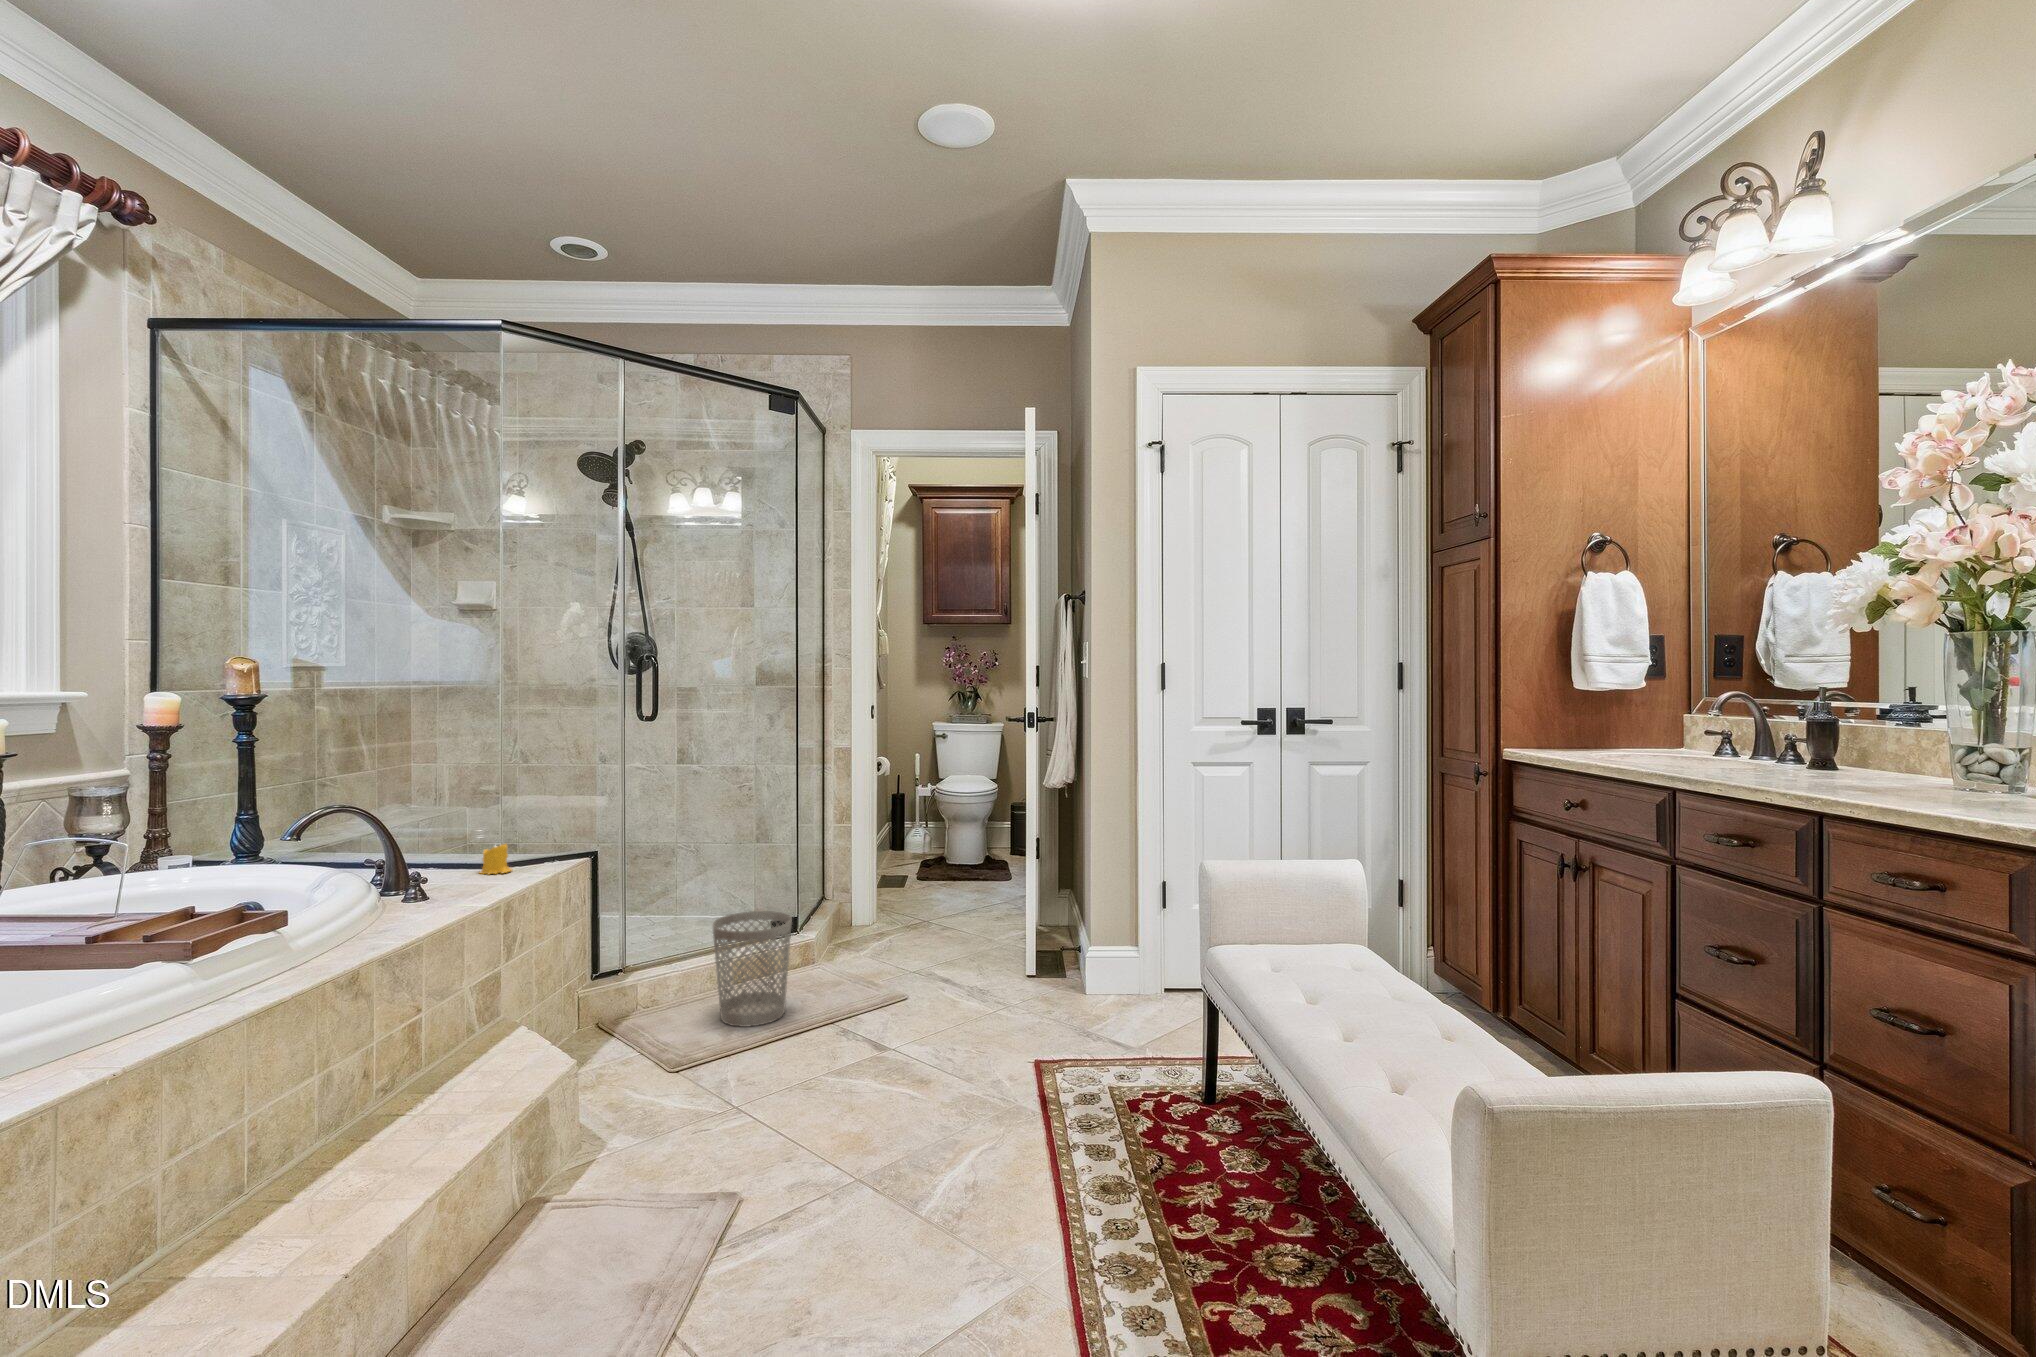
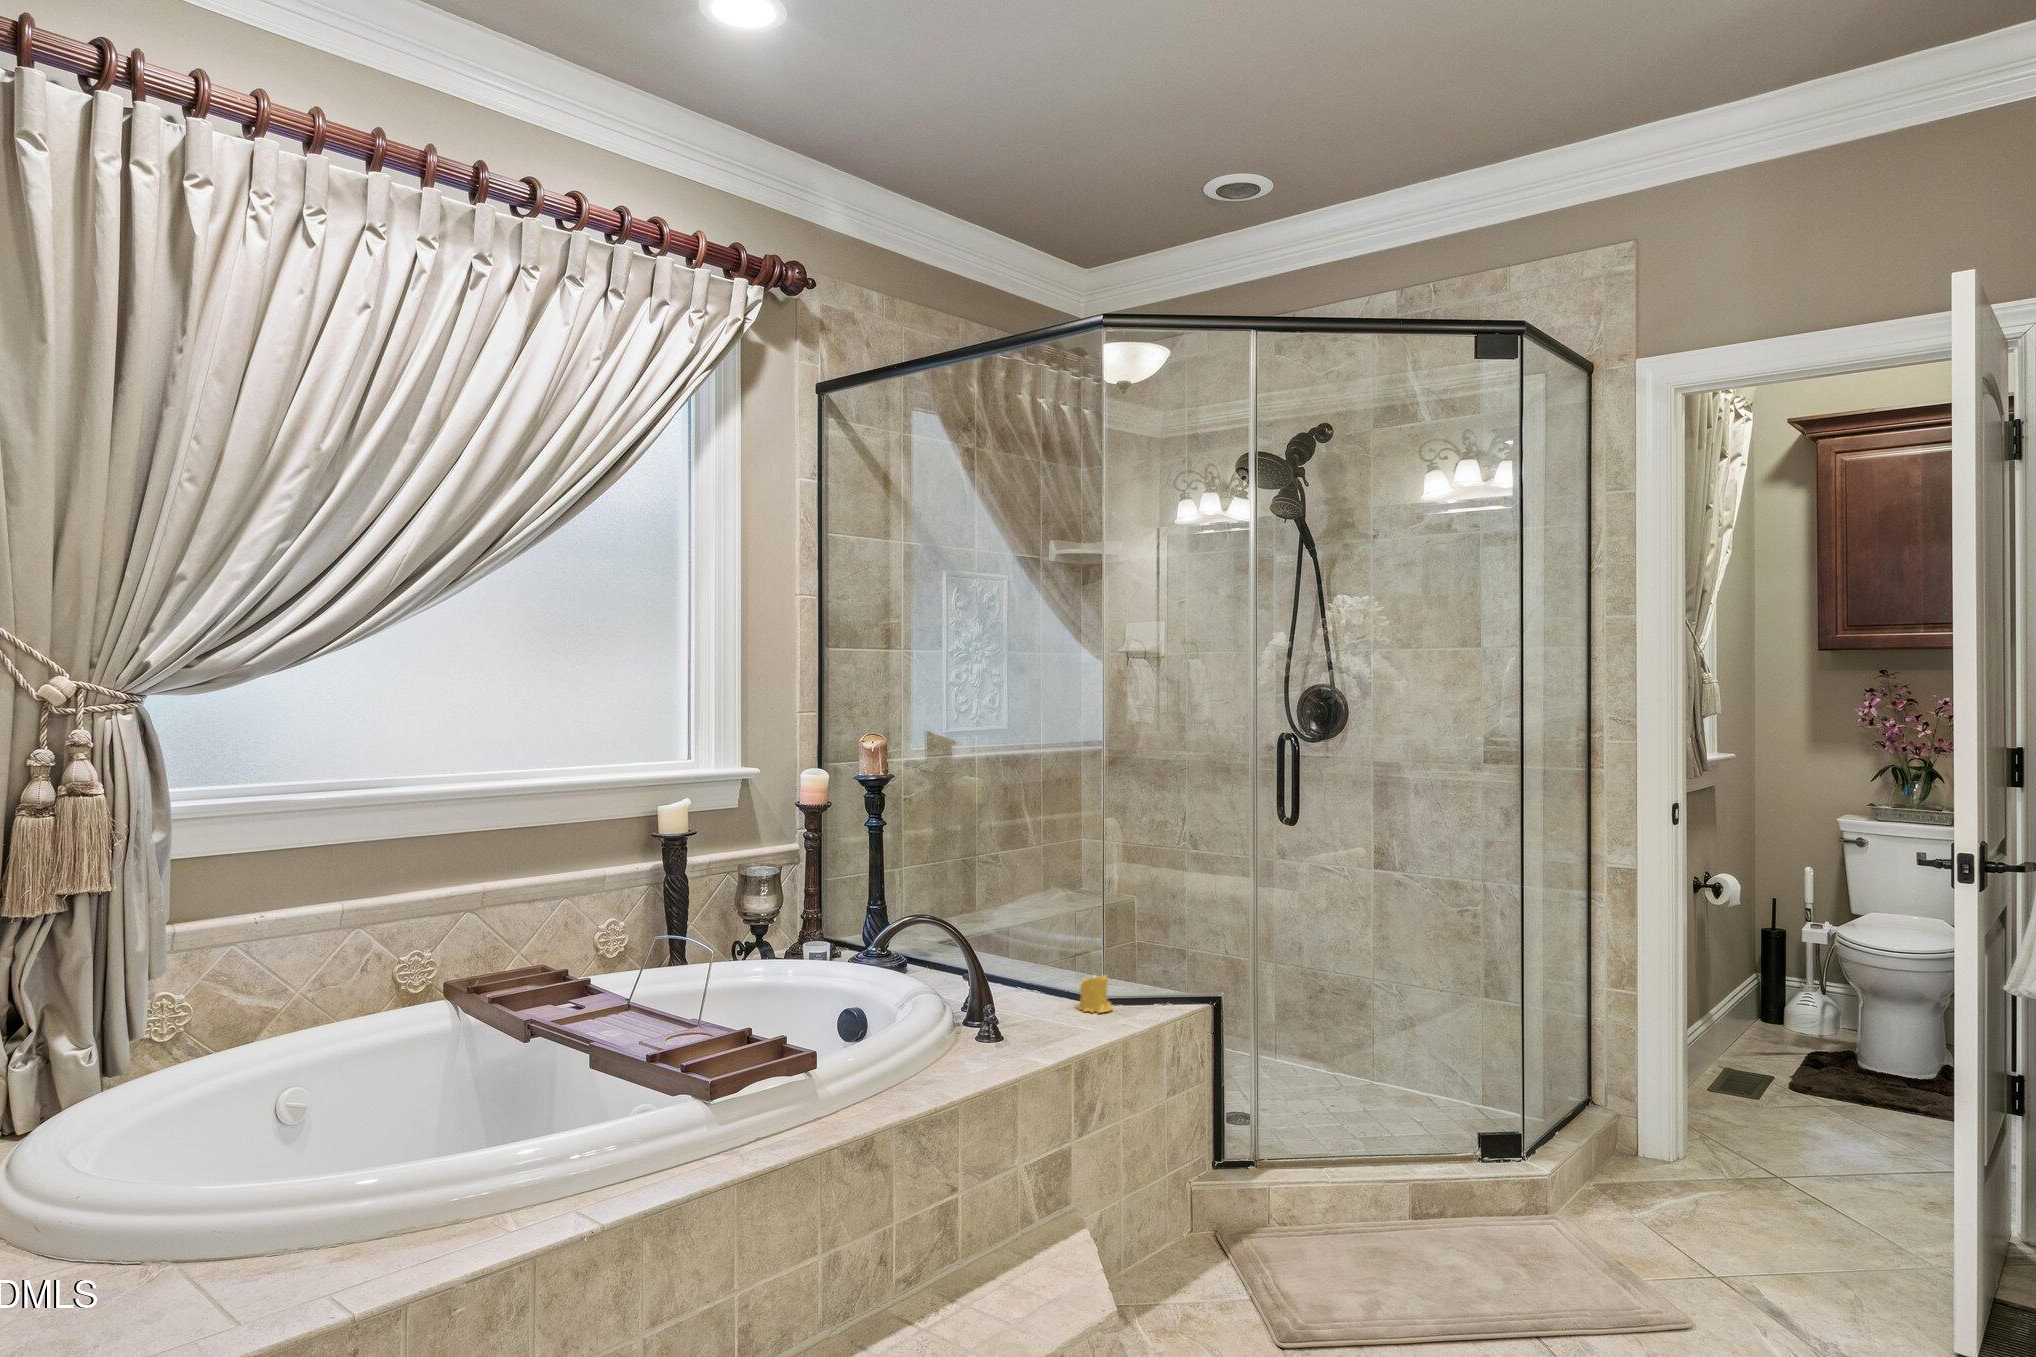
wastebasket: present [712,911,792,1027] -> none [1362,1119,1484,1304]

